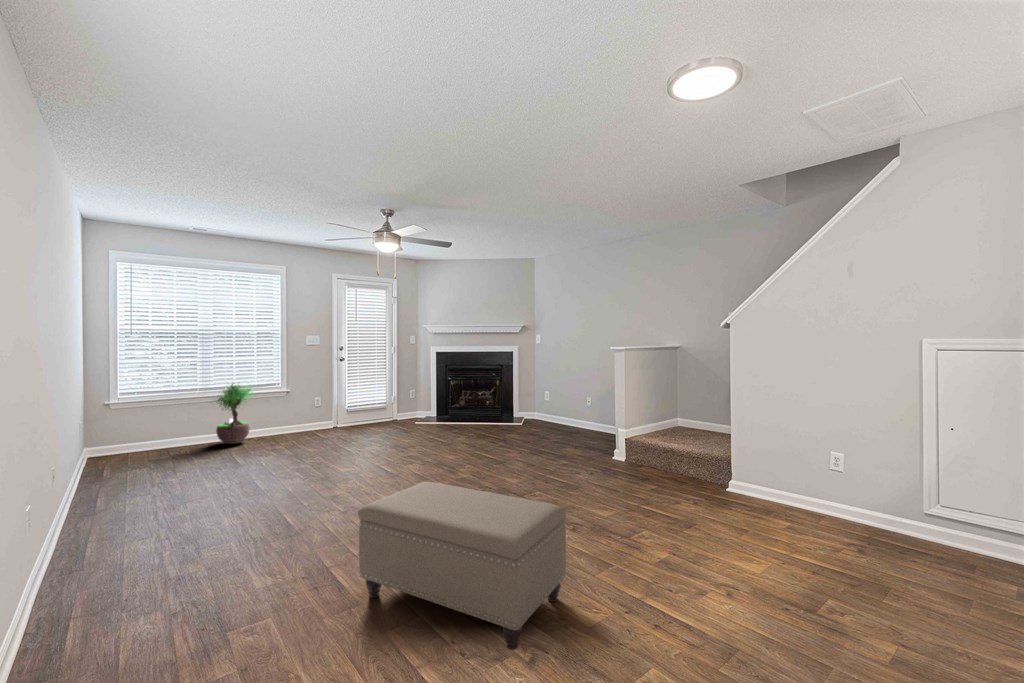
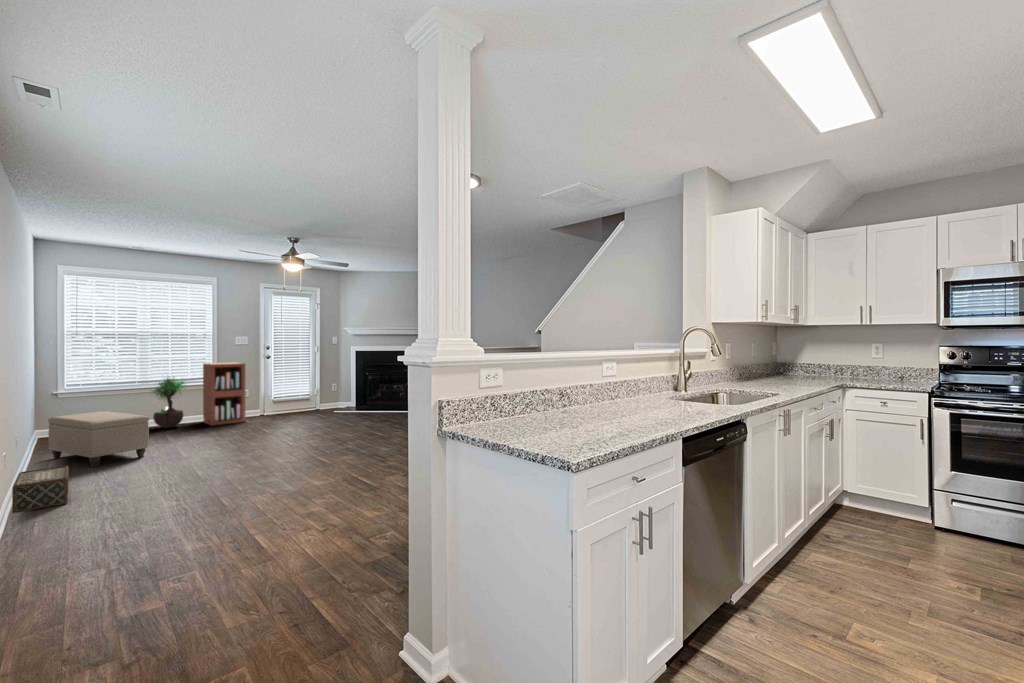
bookshelf: none [270,366,318,442] -> present [203,363,245,425]
ottoman: present [358,482,566,650] -> present [48,411,149,467]
woven basket: none [43,513,120,593] -> present [12,466,69,513]

